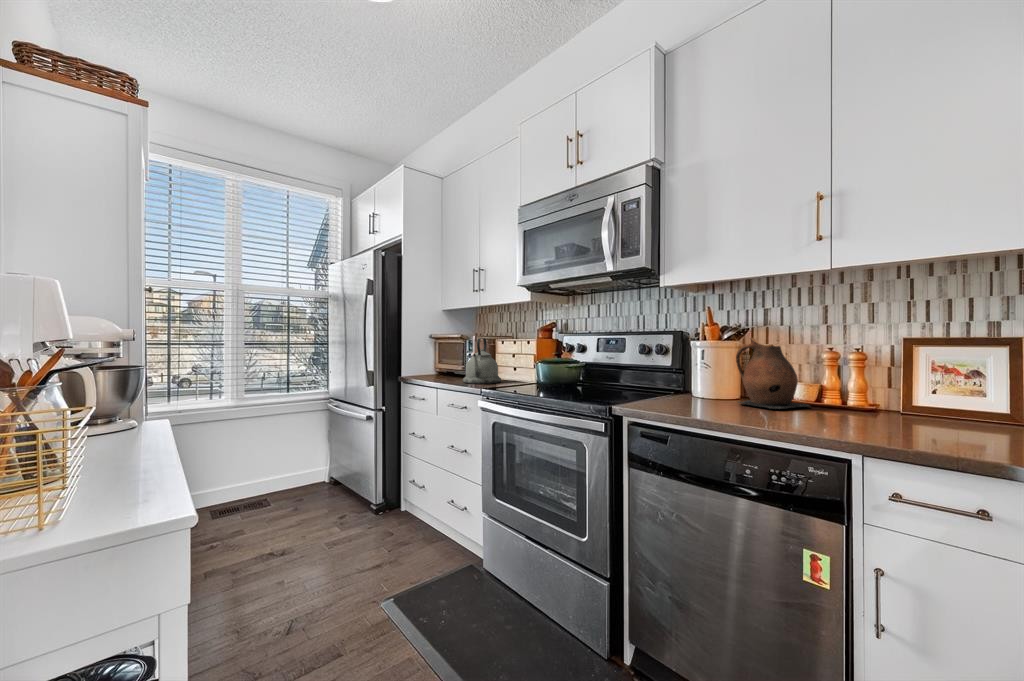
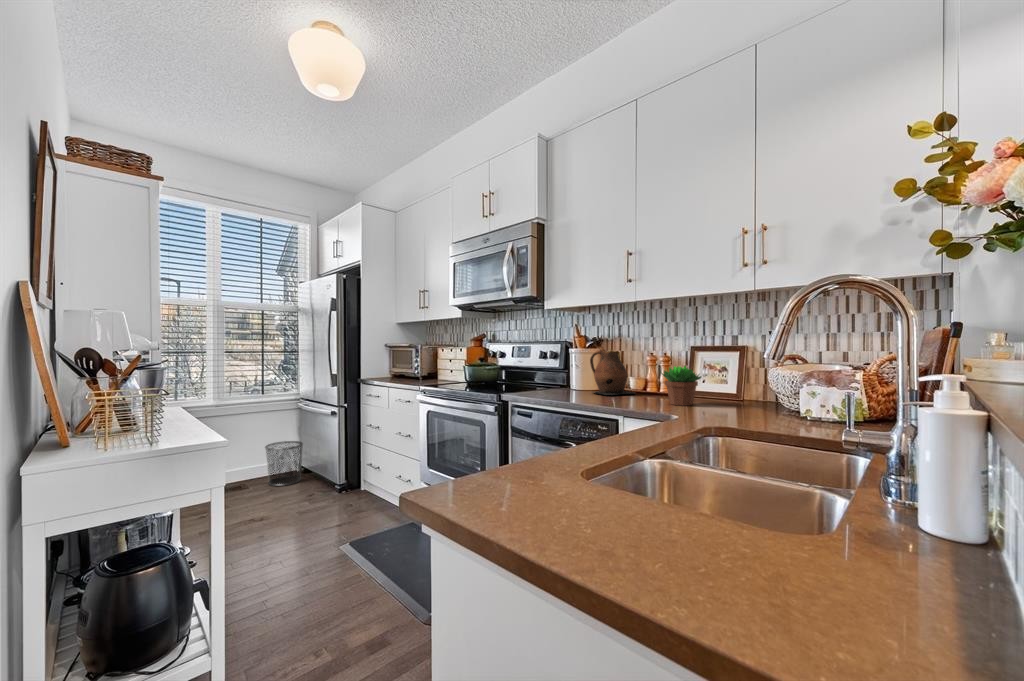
kettle: present [463,338,501,384] -> none [408,347,439,383]
succulent plant: none [896,366,981,434] -> present [662,366,701,406]
waste bin: none [290,447,334,501] -> present [265,441,303,486]

